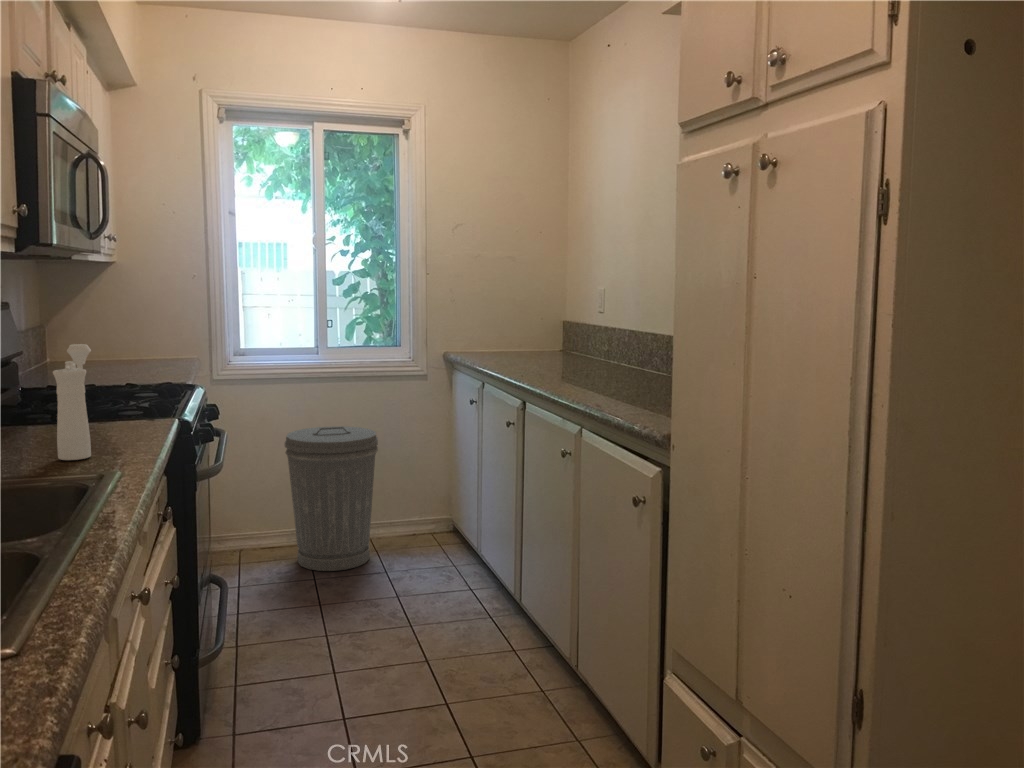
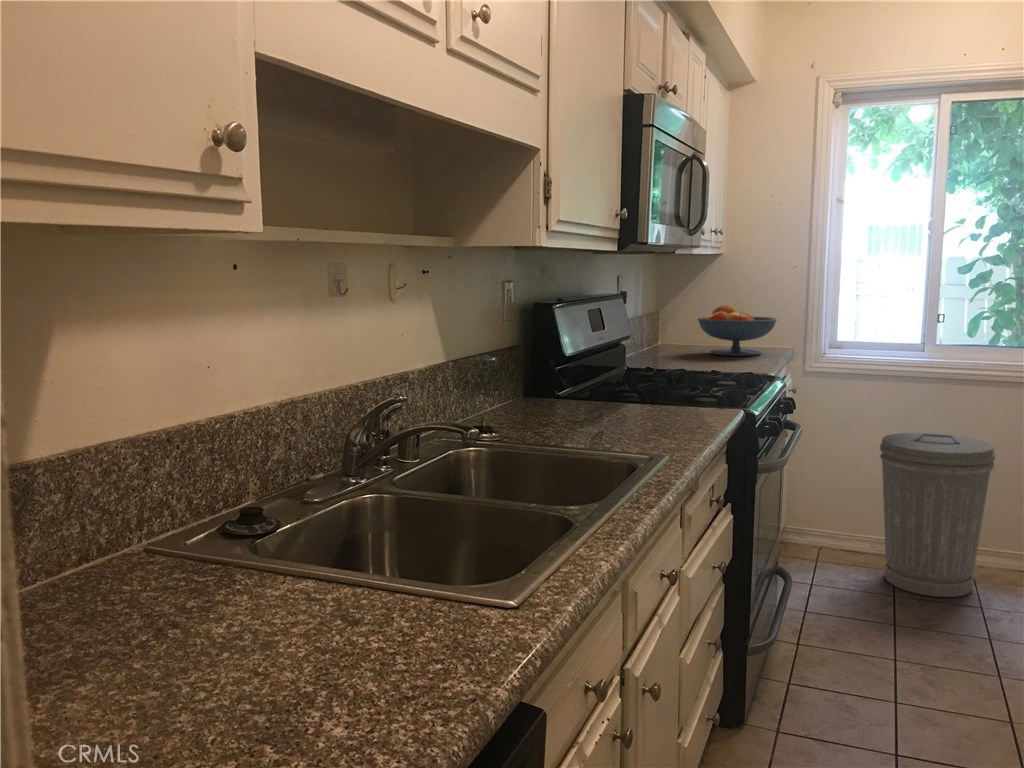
fruit bowl: none [90,315,178,367] -> present [698,305,777,356]
pepper mill: present [53,344,91,460] -> none [628,334,665,440]

